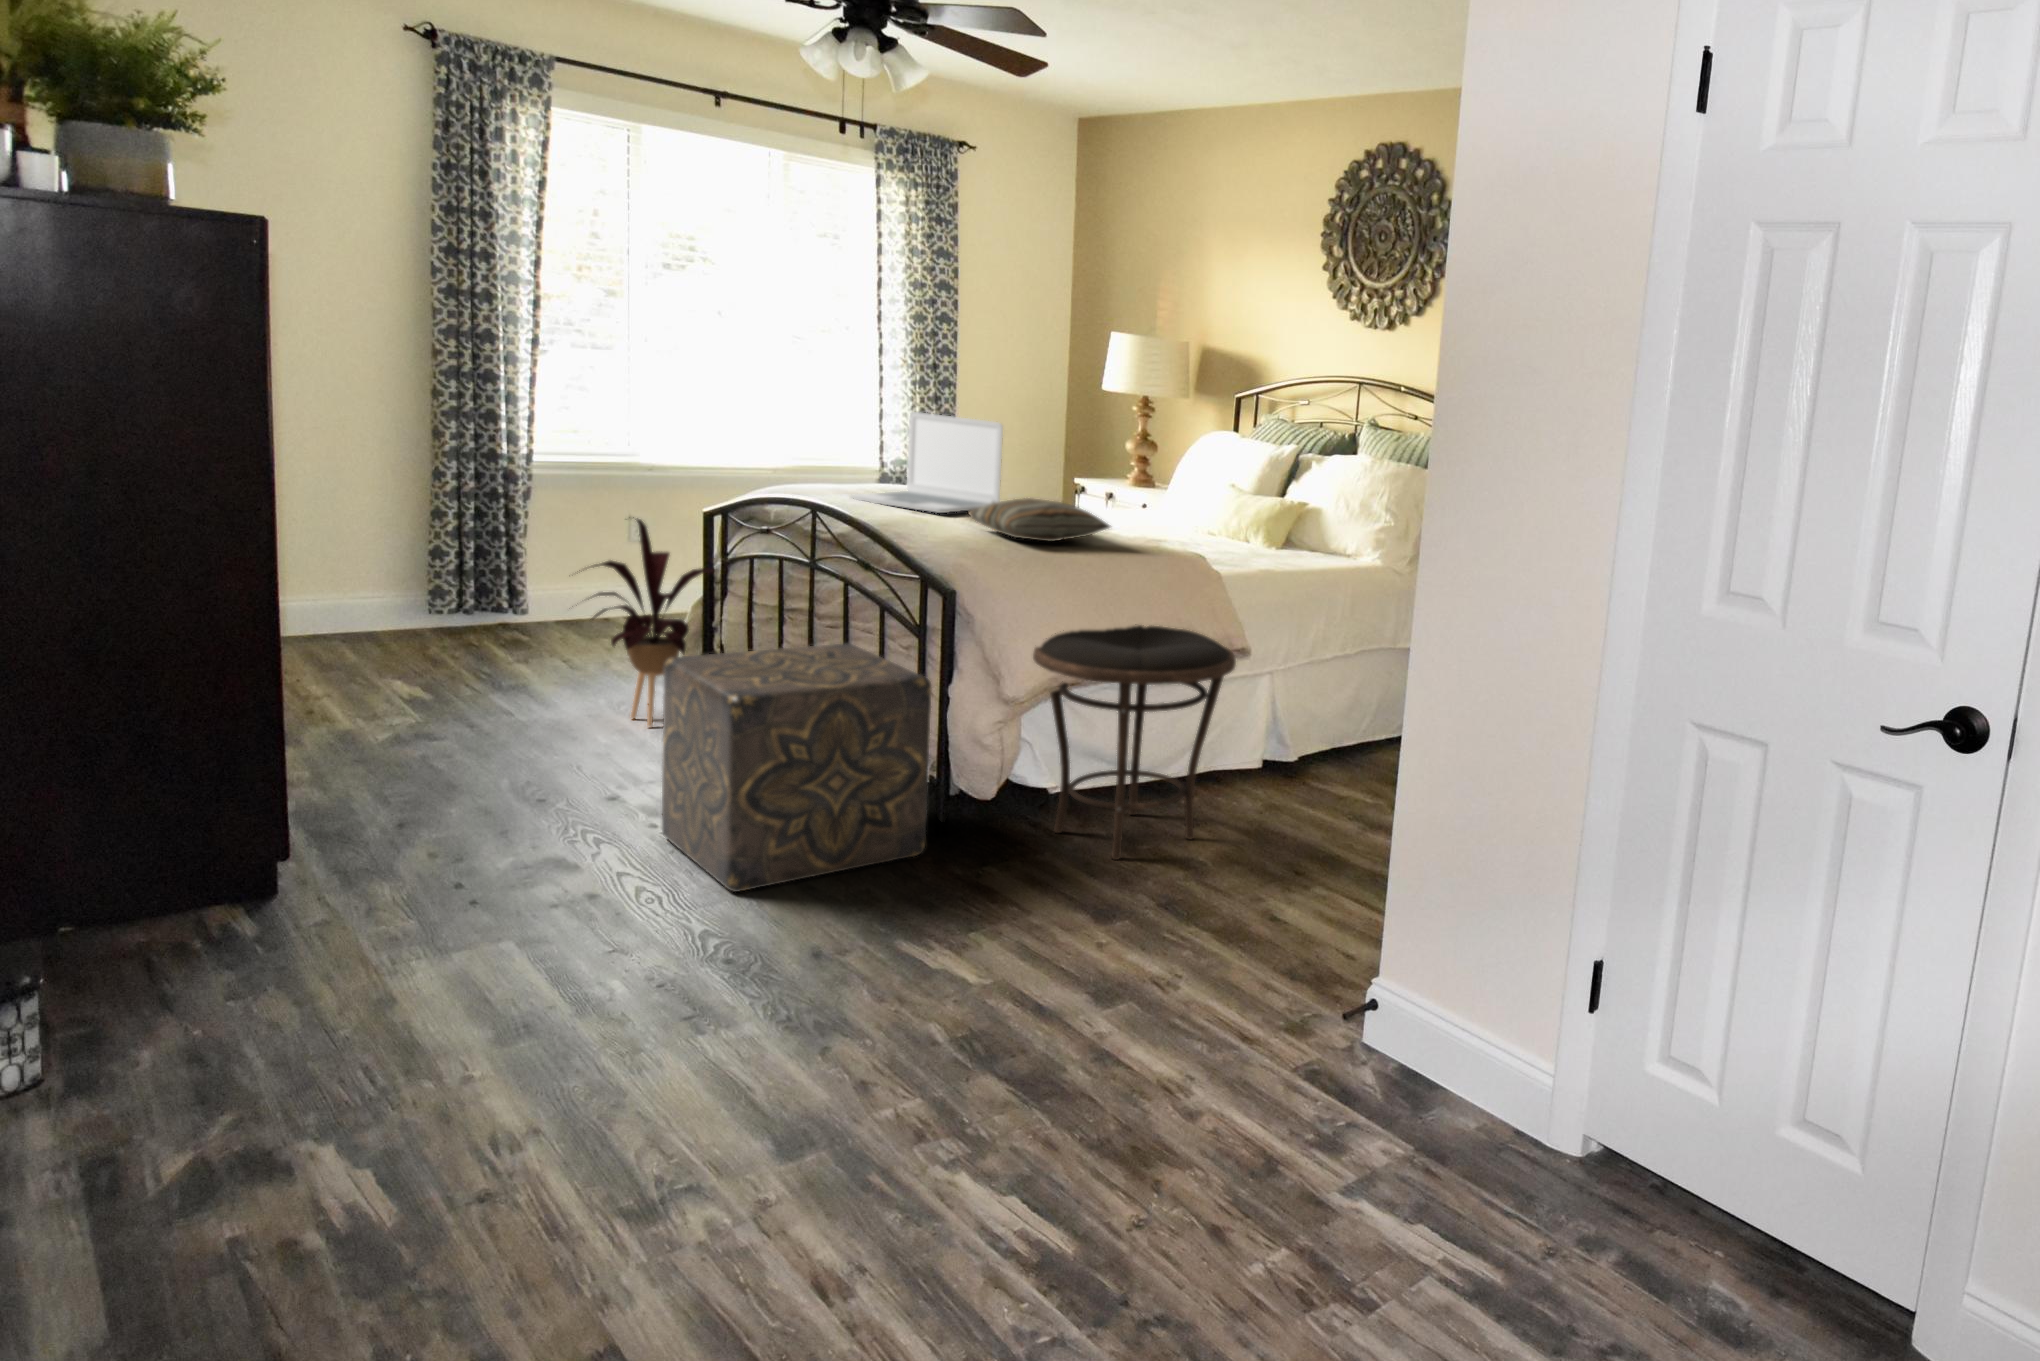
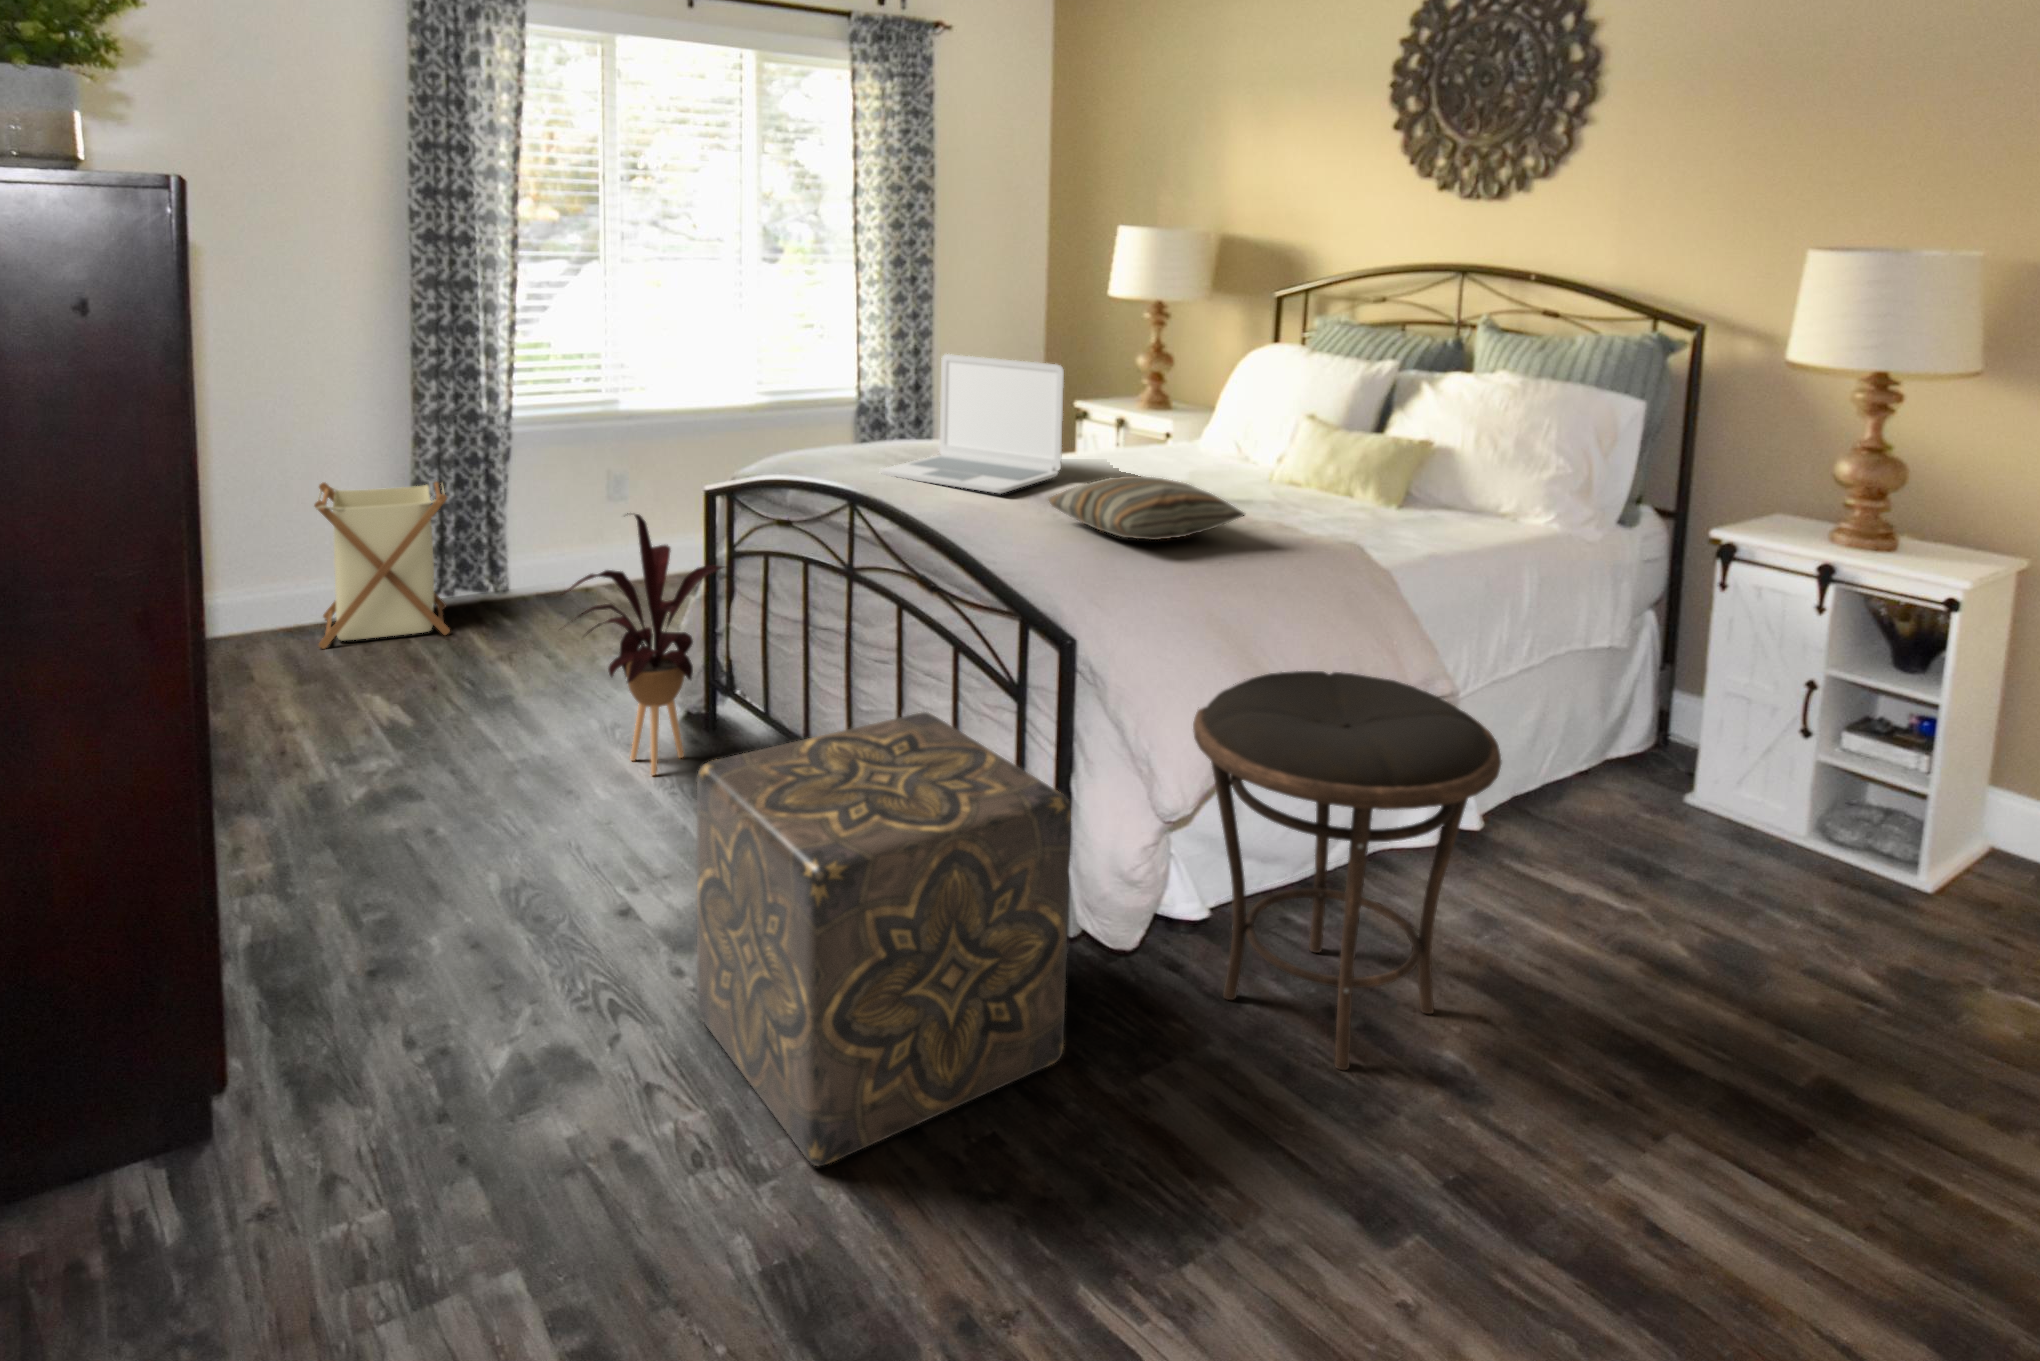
laundry basket: none [332,506,467,649] -> present [314,482,450,649]

